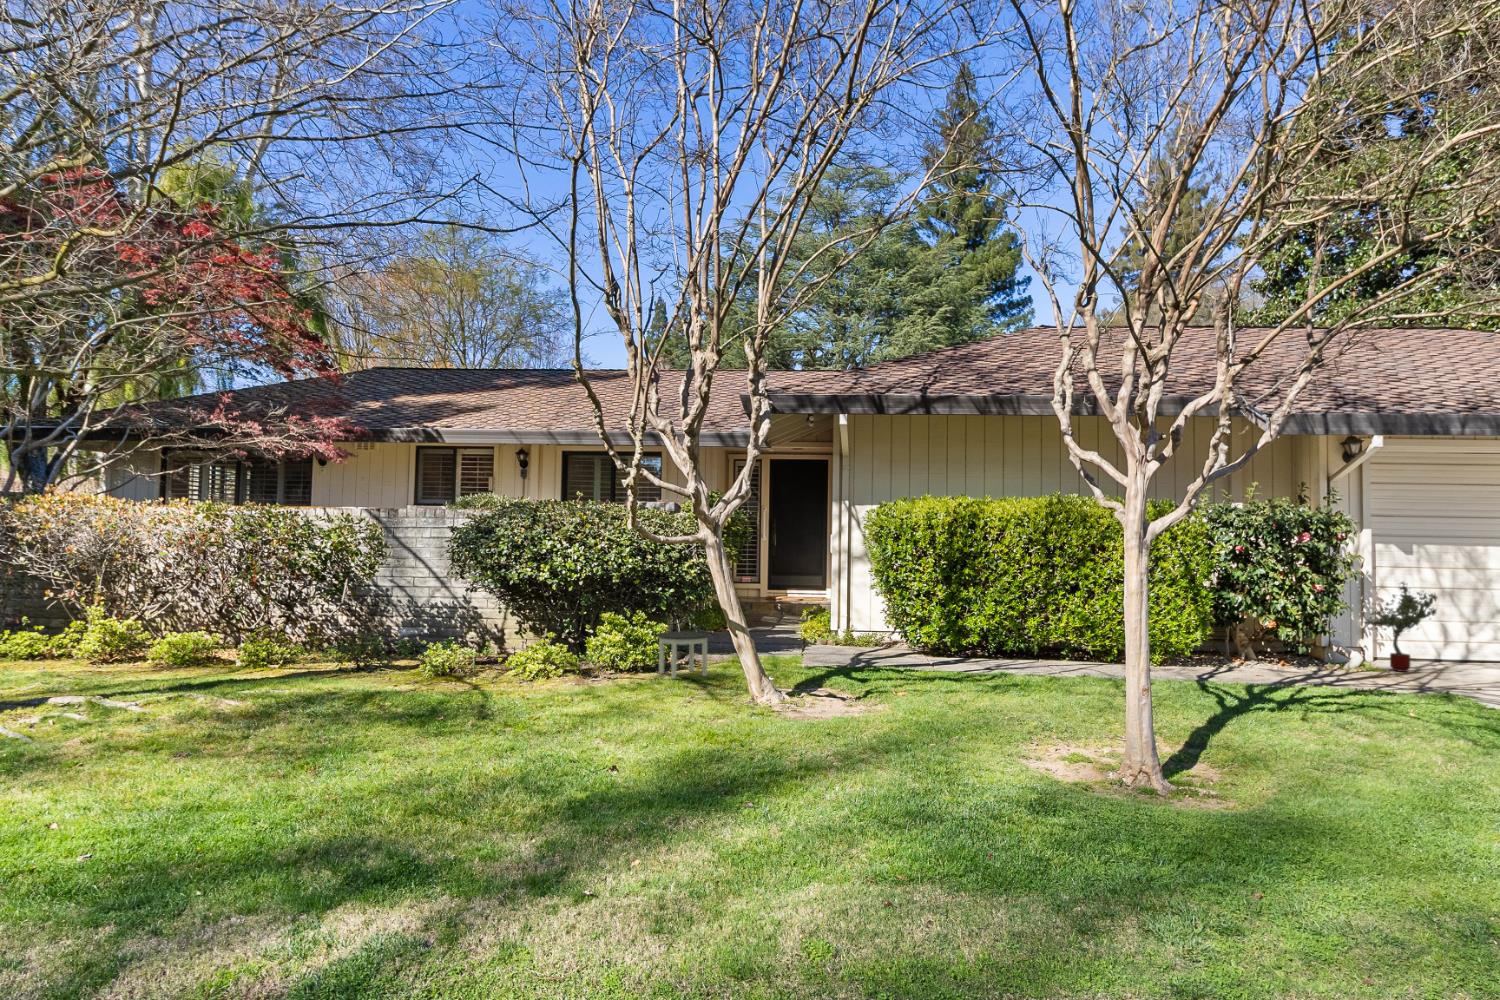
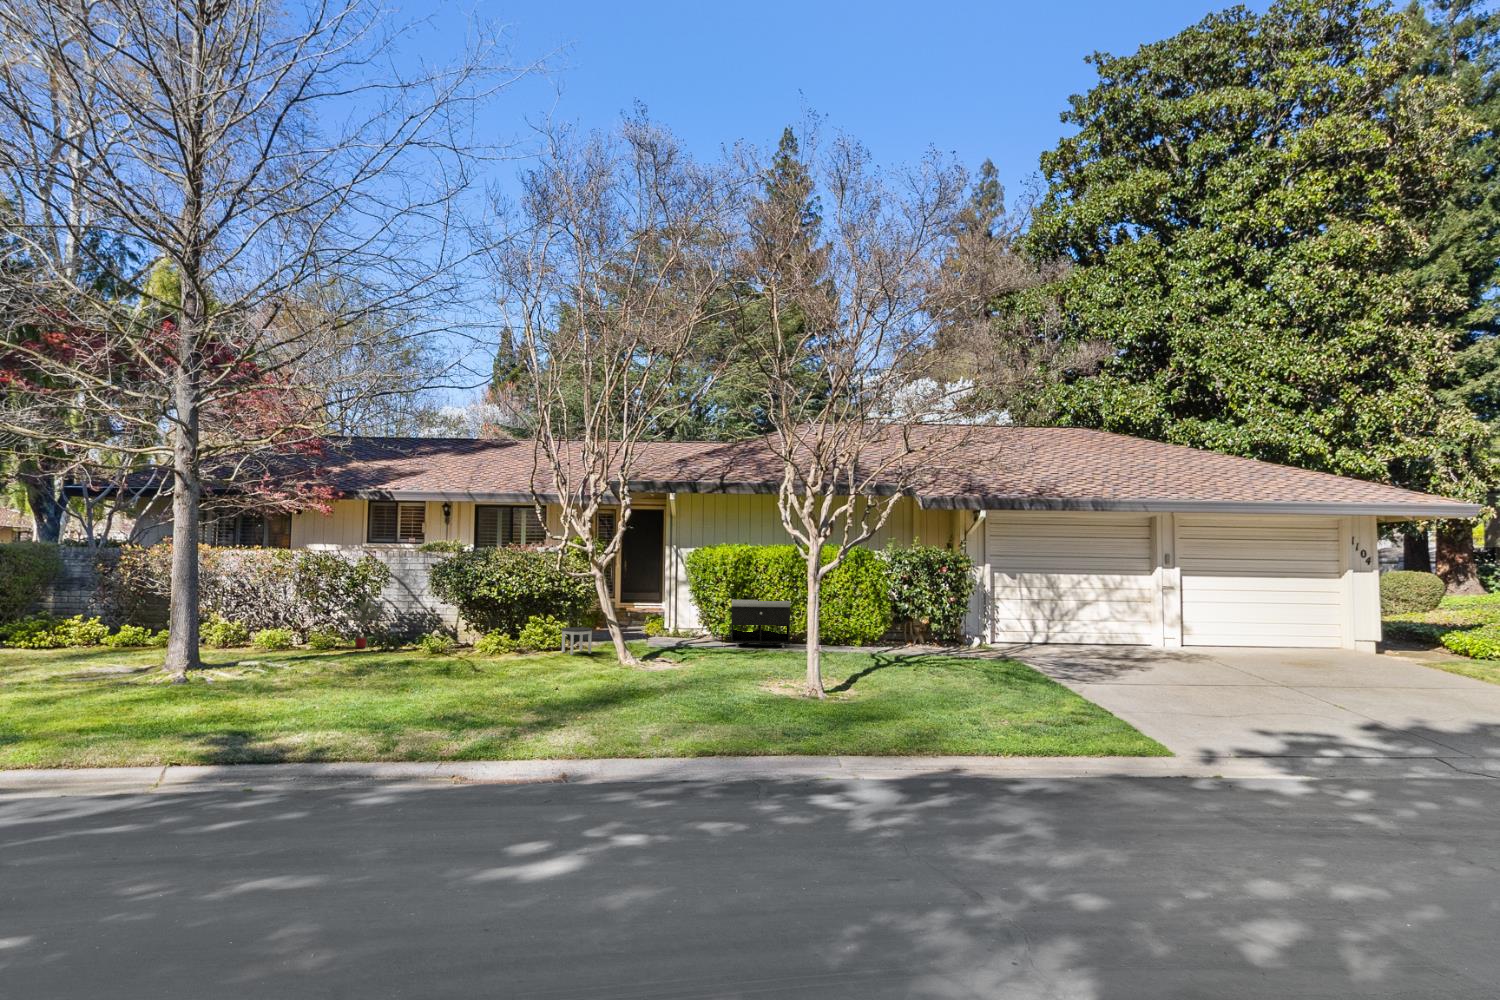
potted tree: present [1364,582,1437,672] -> present [341,594,383,648]
storage bench: none [943,586,1050,669] -> present [731,600,790,648]

